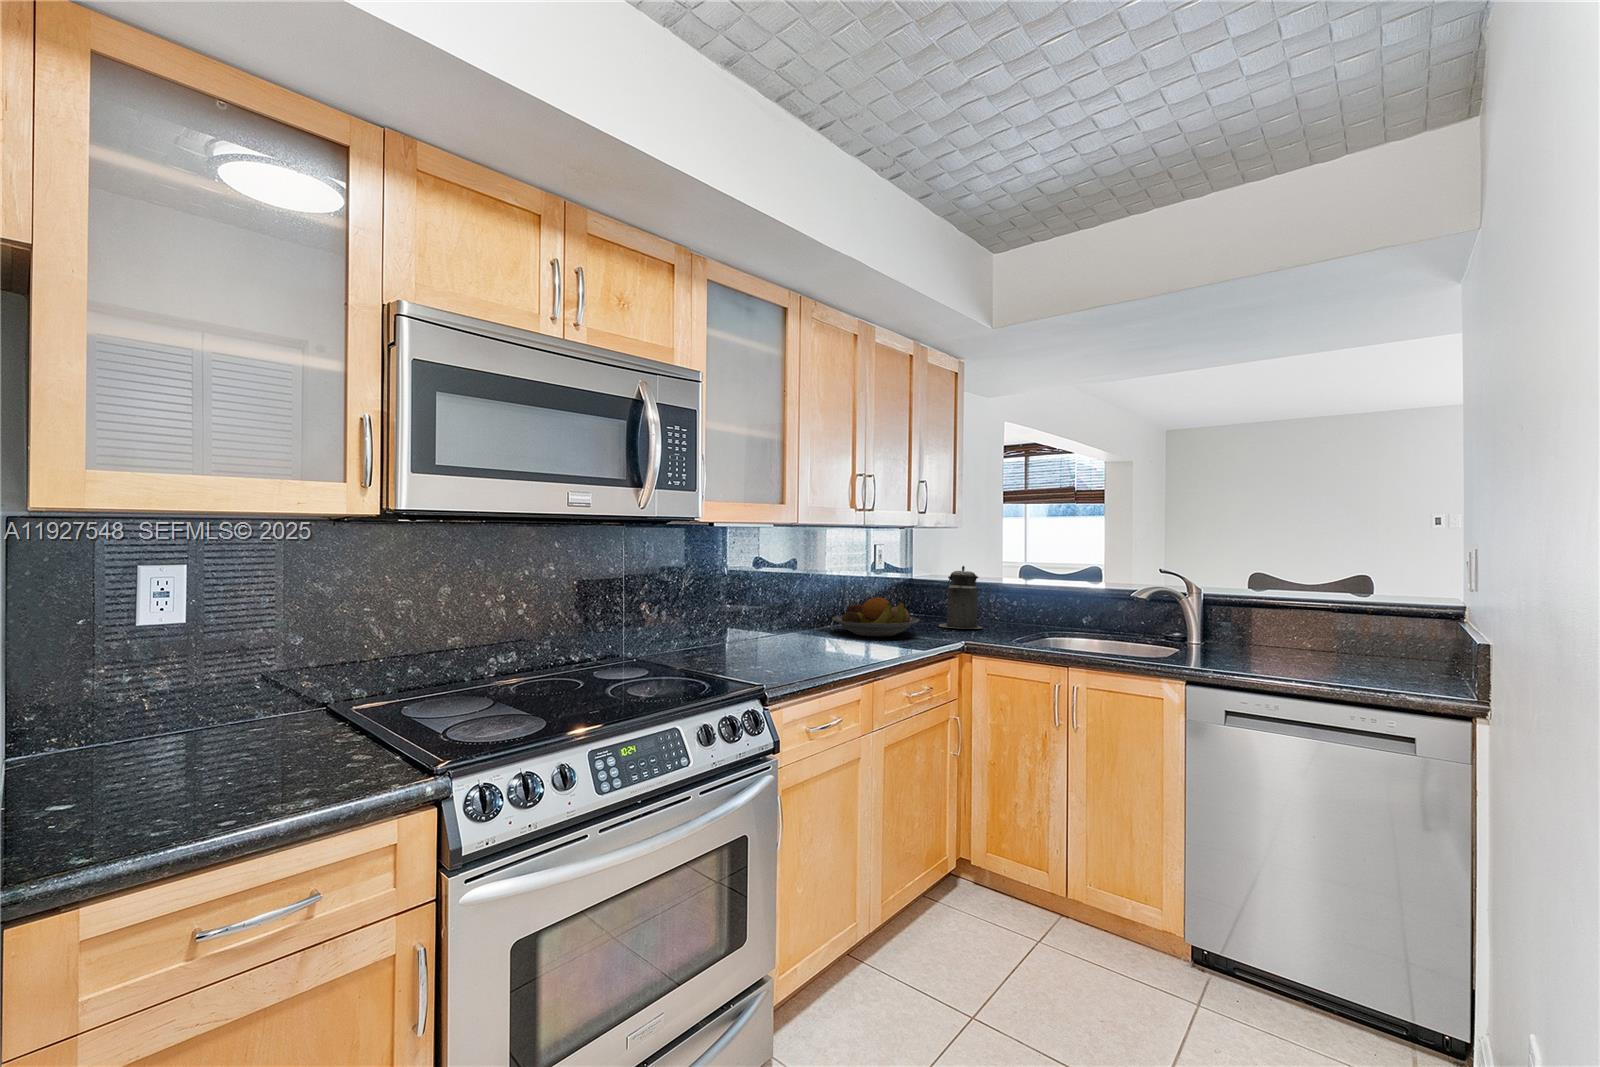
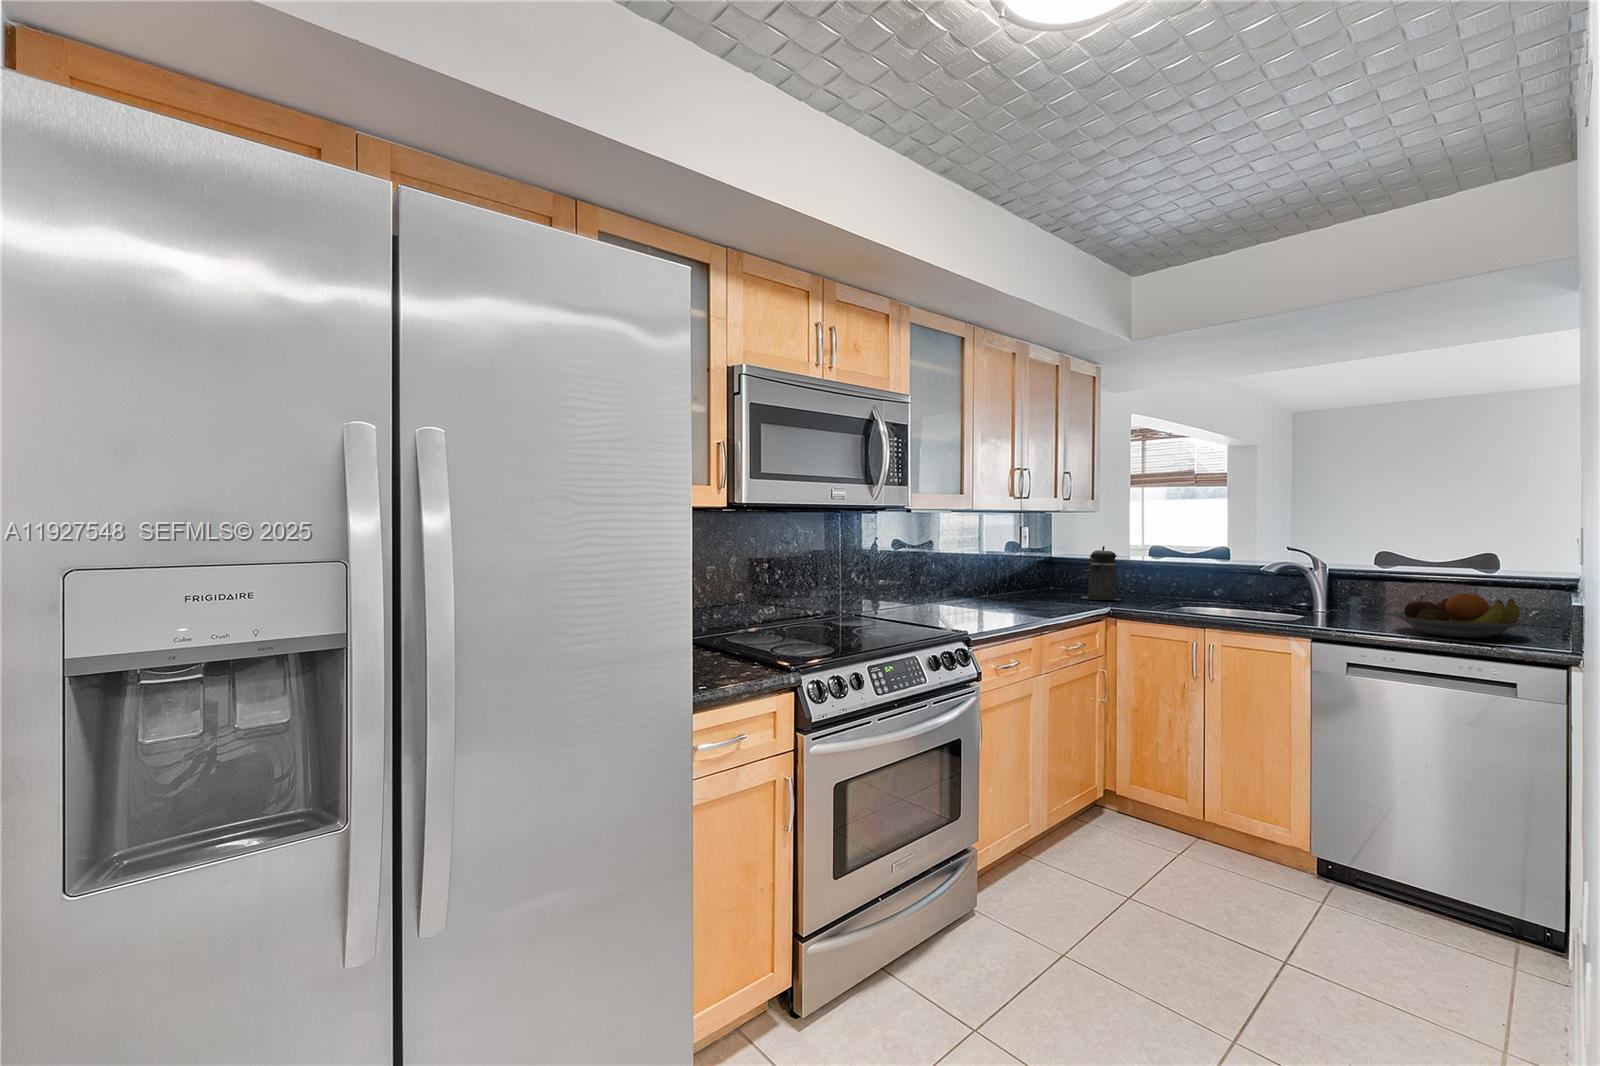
fruit bowl: present [832,597,919,637] -> present [1392,594,1526,638]

